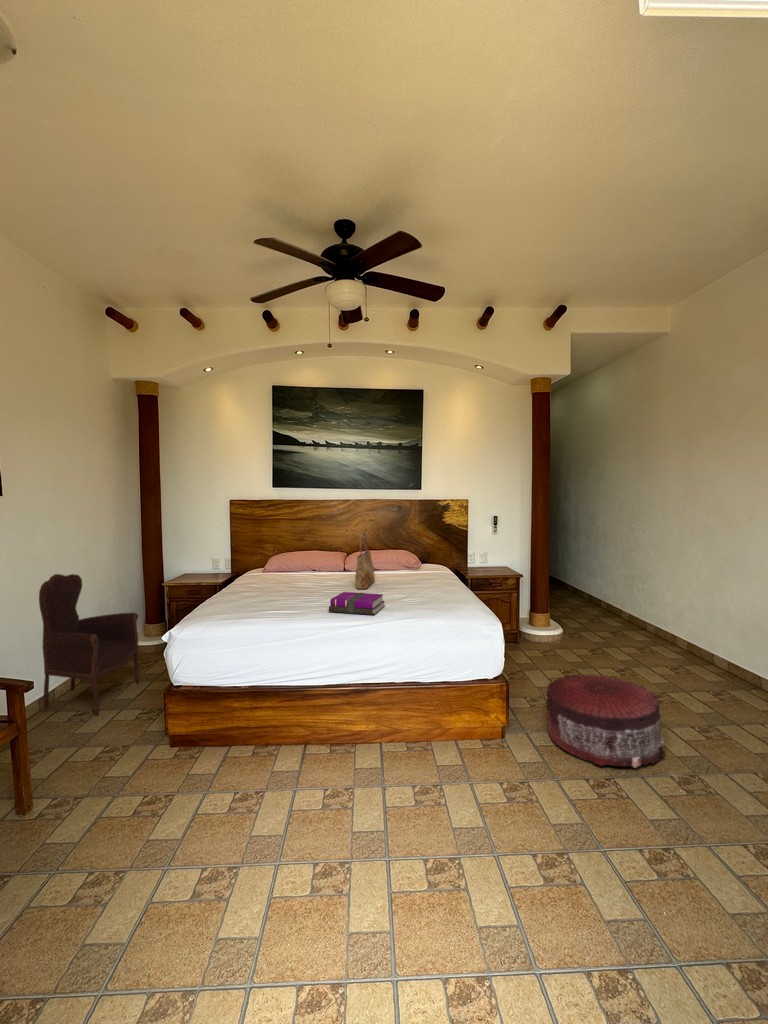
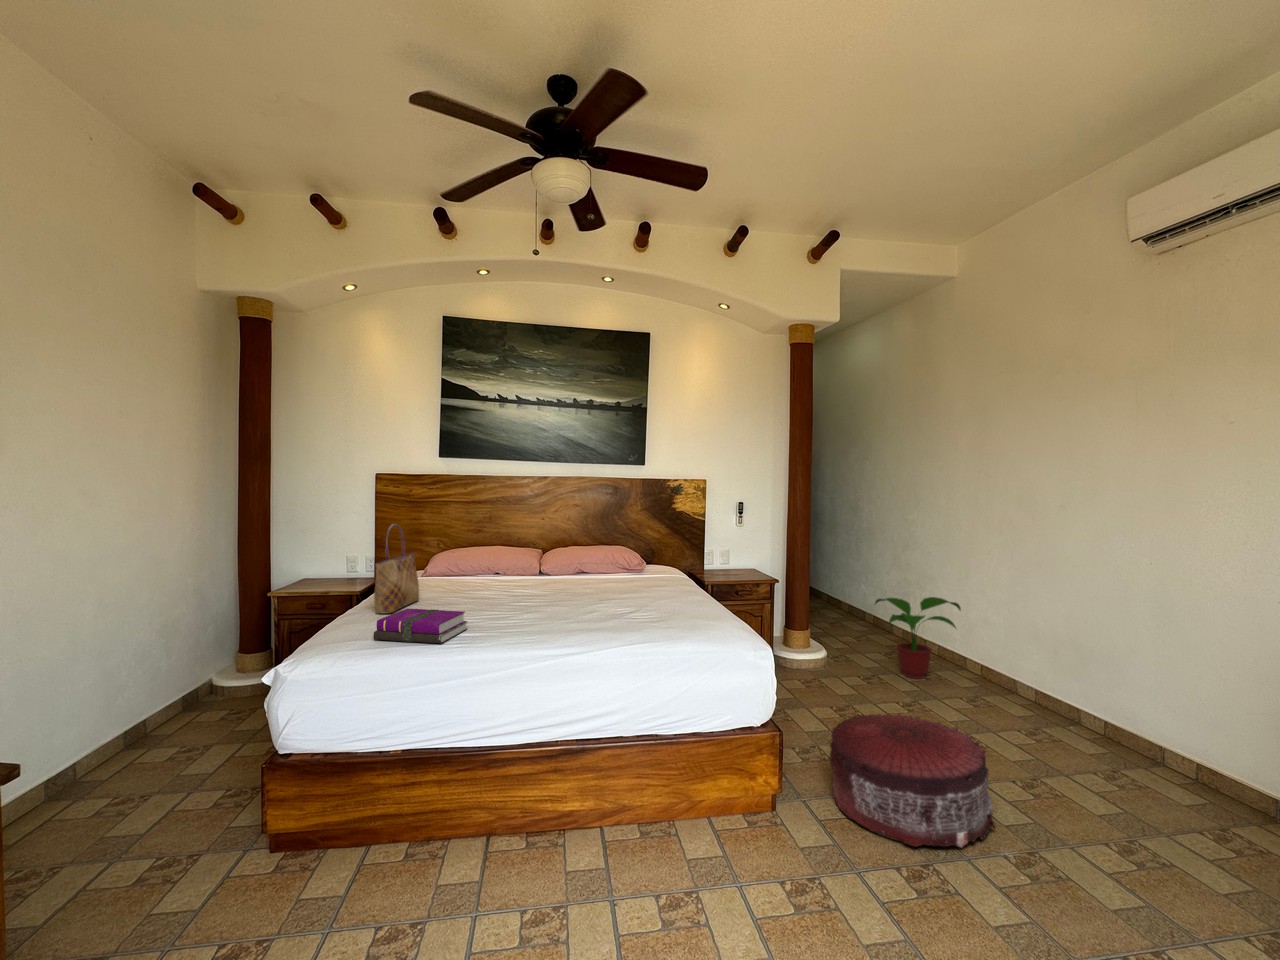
tote bag: present [355,532,375,589] -> present [374,524,419,614]
armchair: present [39,574,139,716] -> none [58,580,228,804]
potted plant: none [603,590,671,652] -> present [875,597,961,679]
notebook: present [329,592,384,615] -> present [374,609,467,643]

